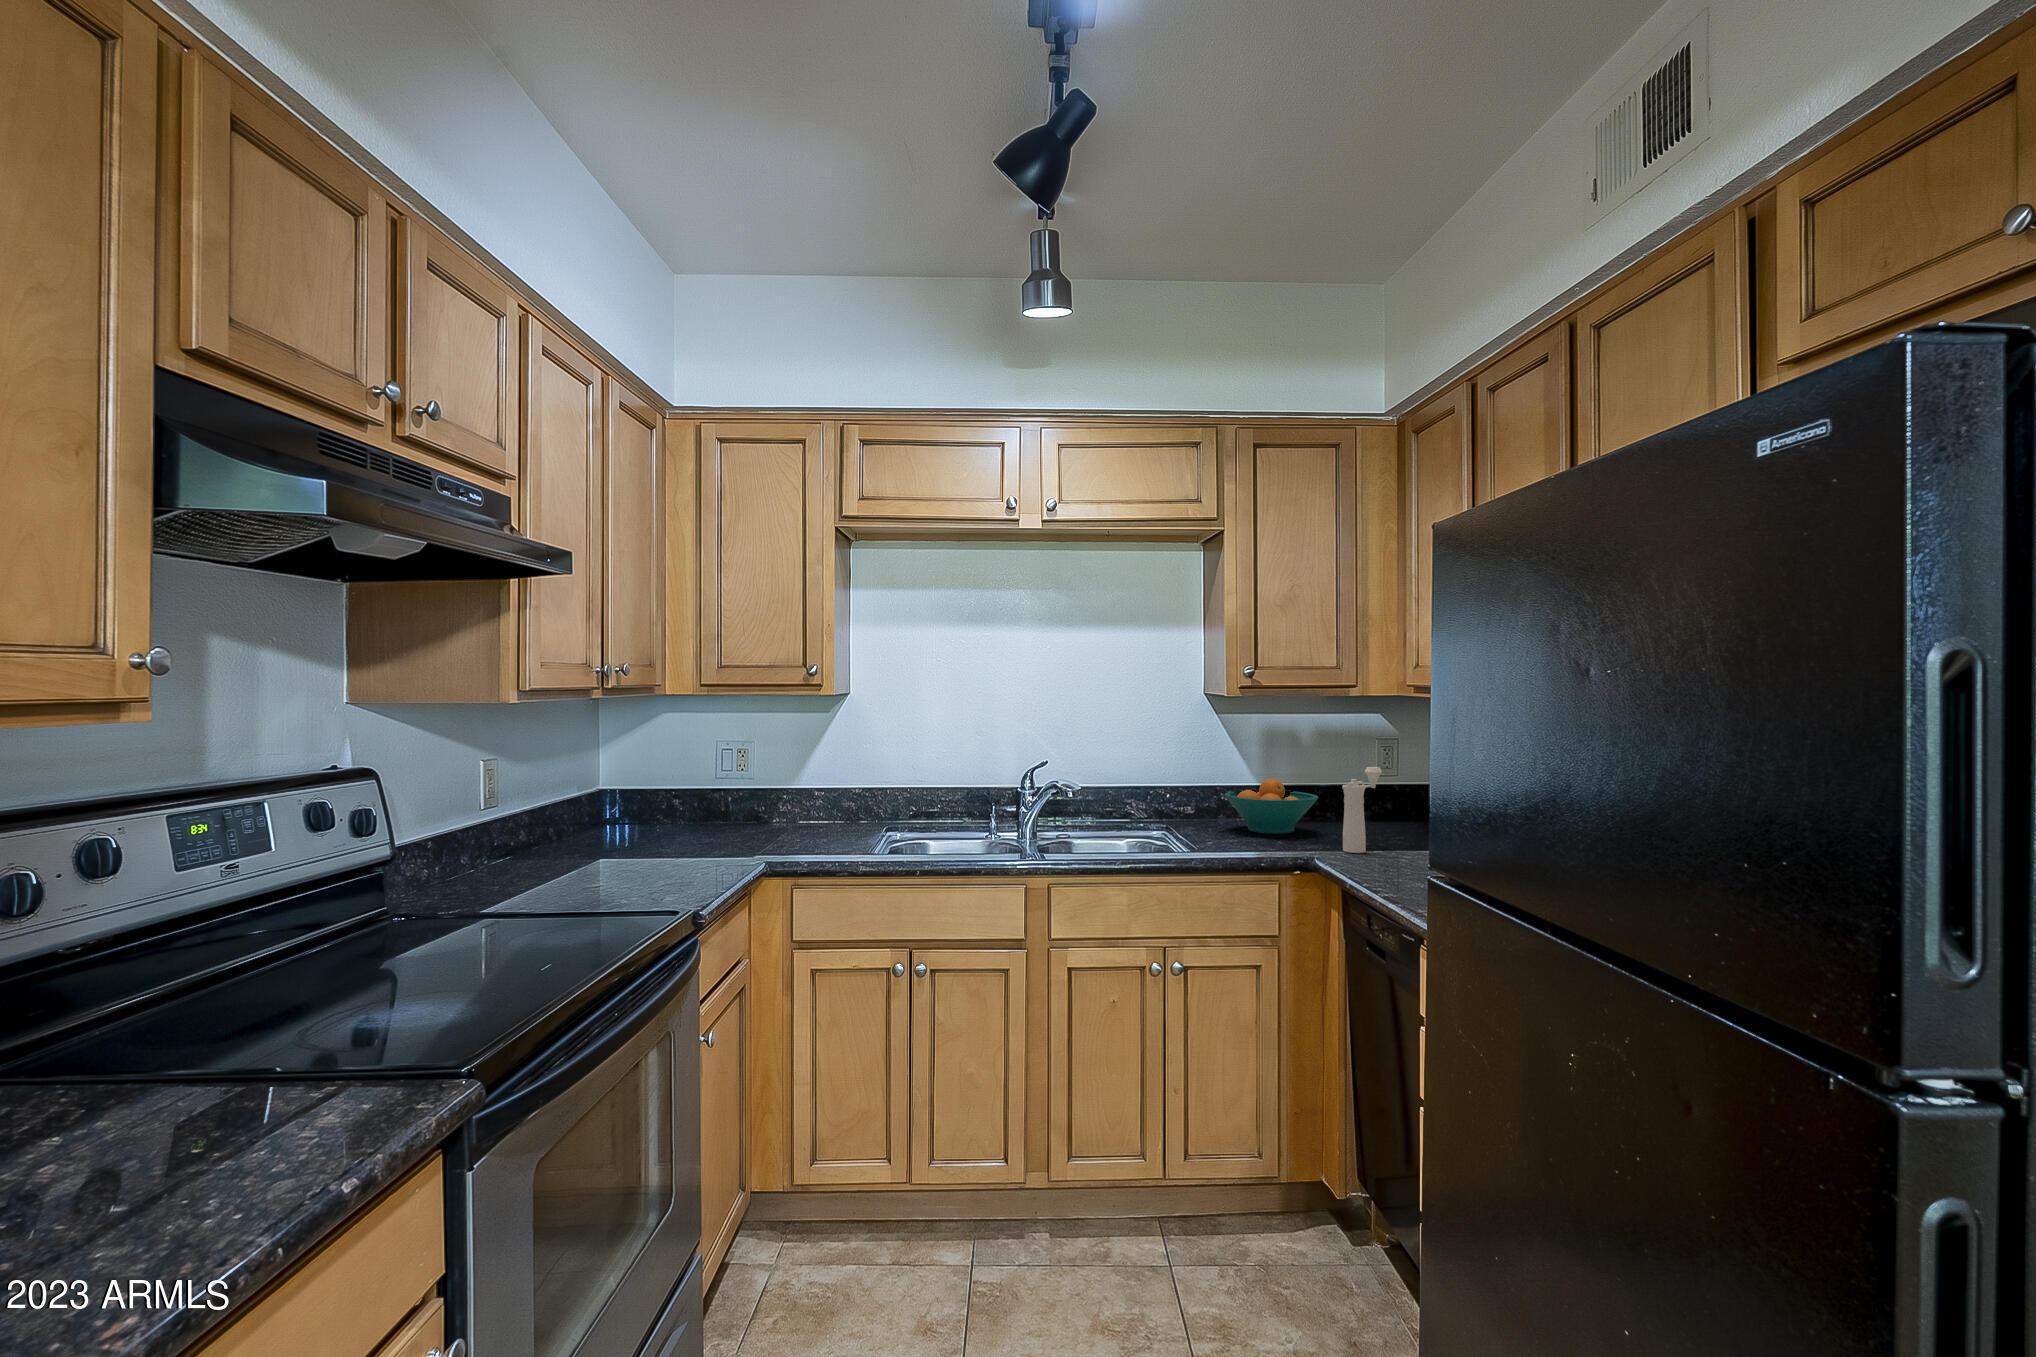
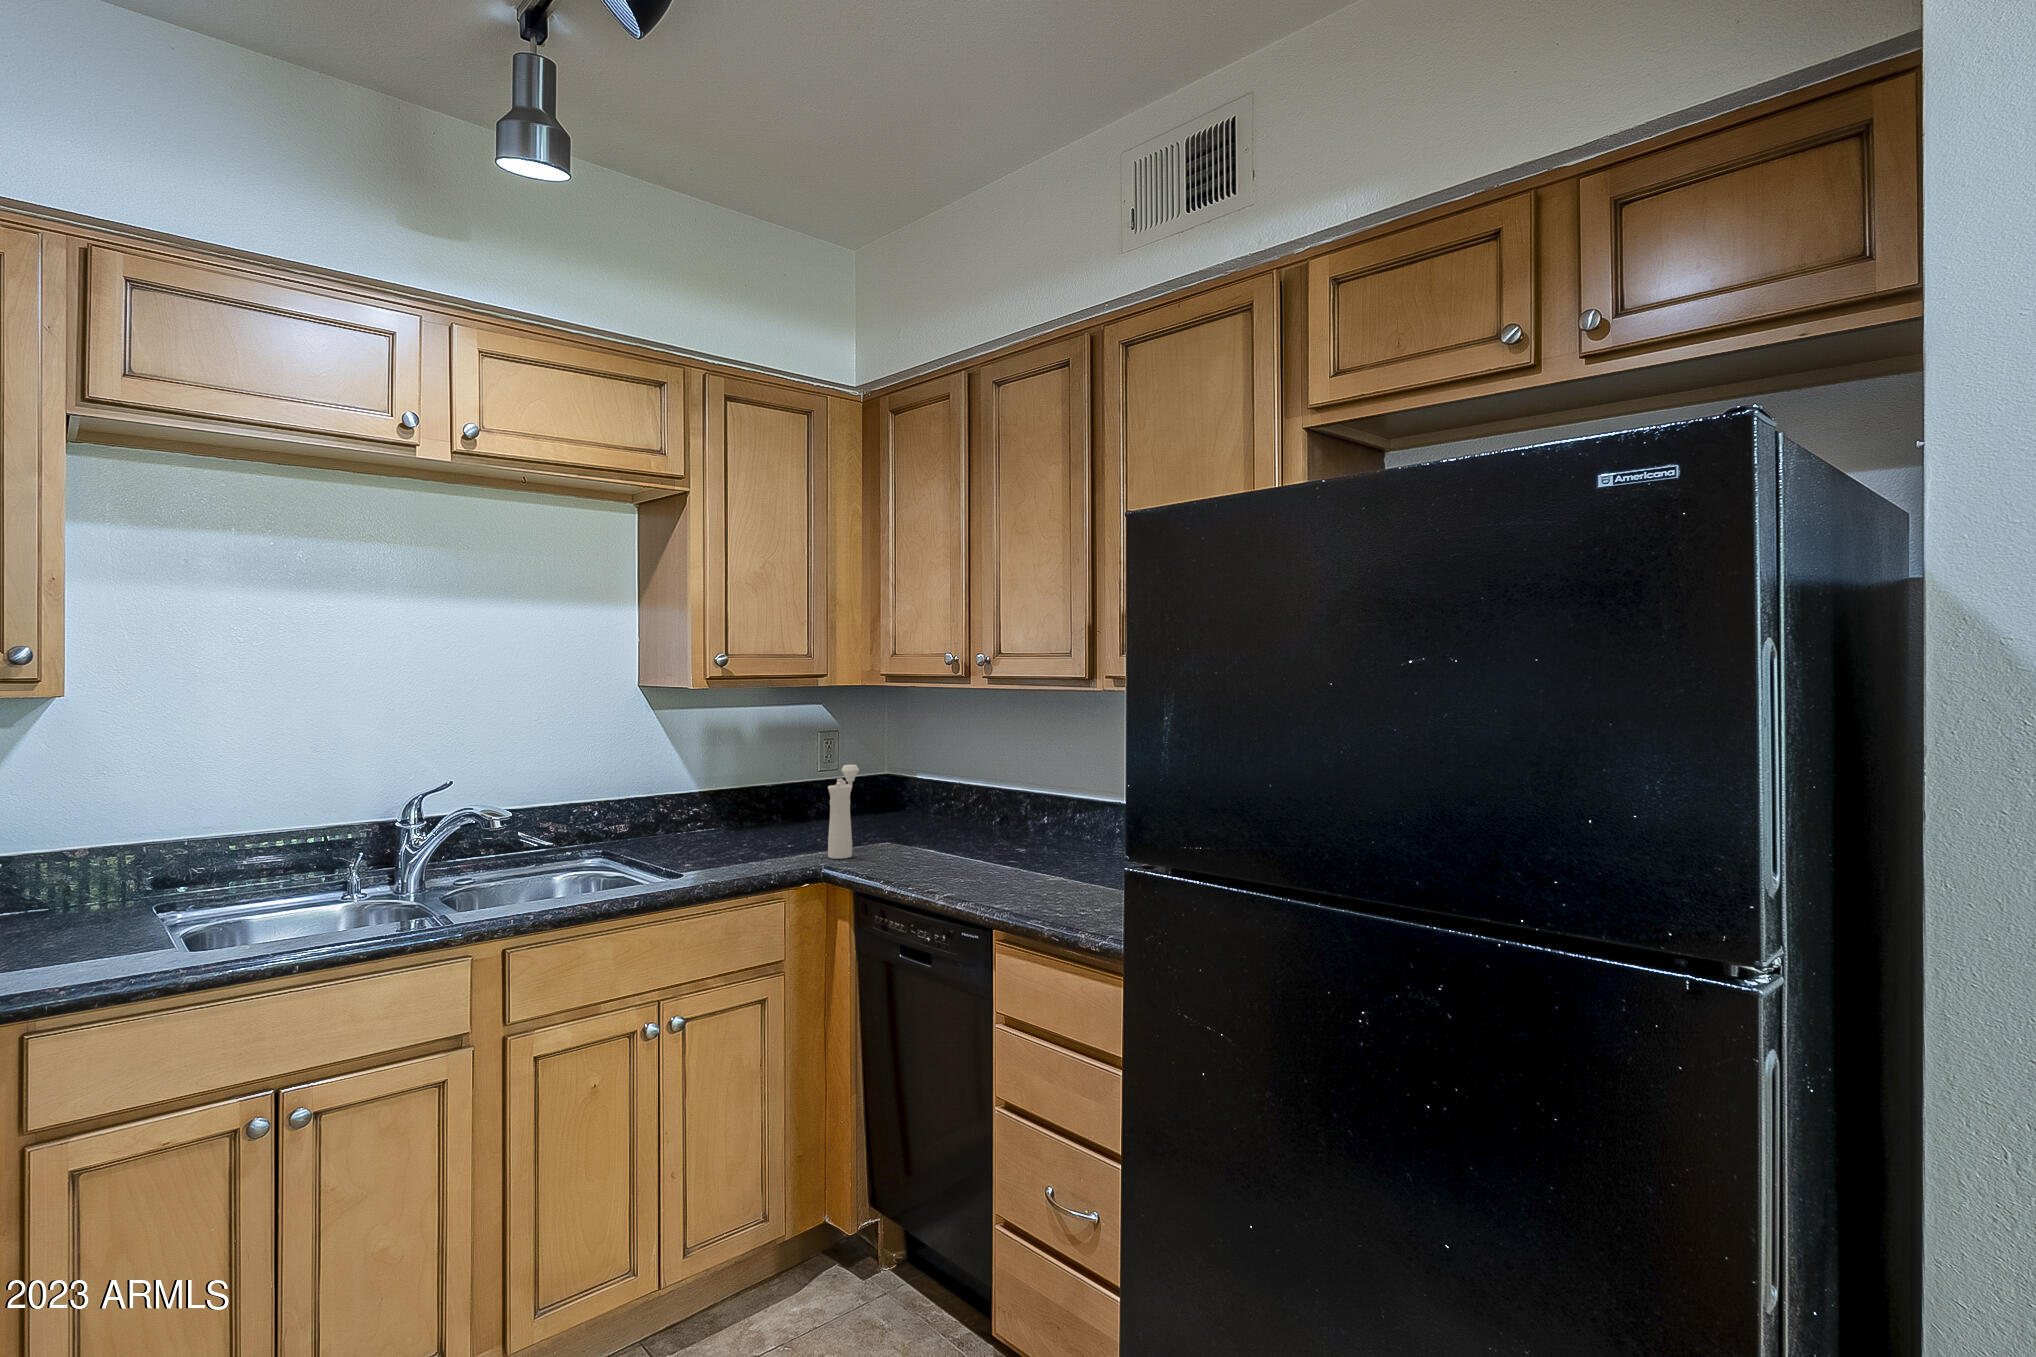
fruit bowl: present [1224,779,1318,834] -> none [670,786,780,850]

